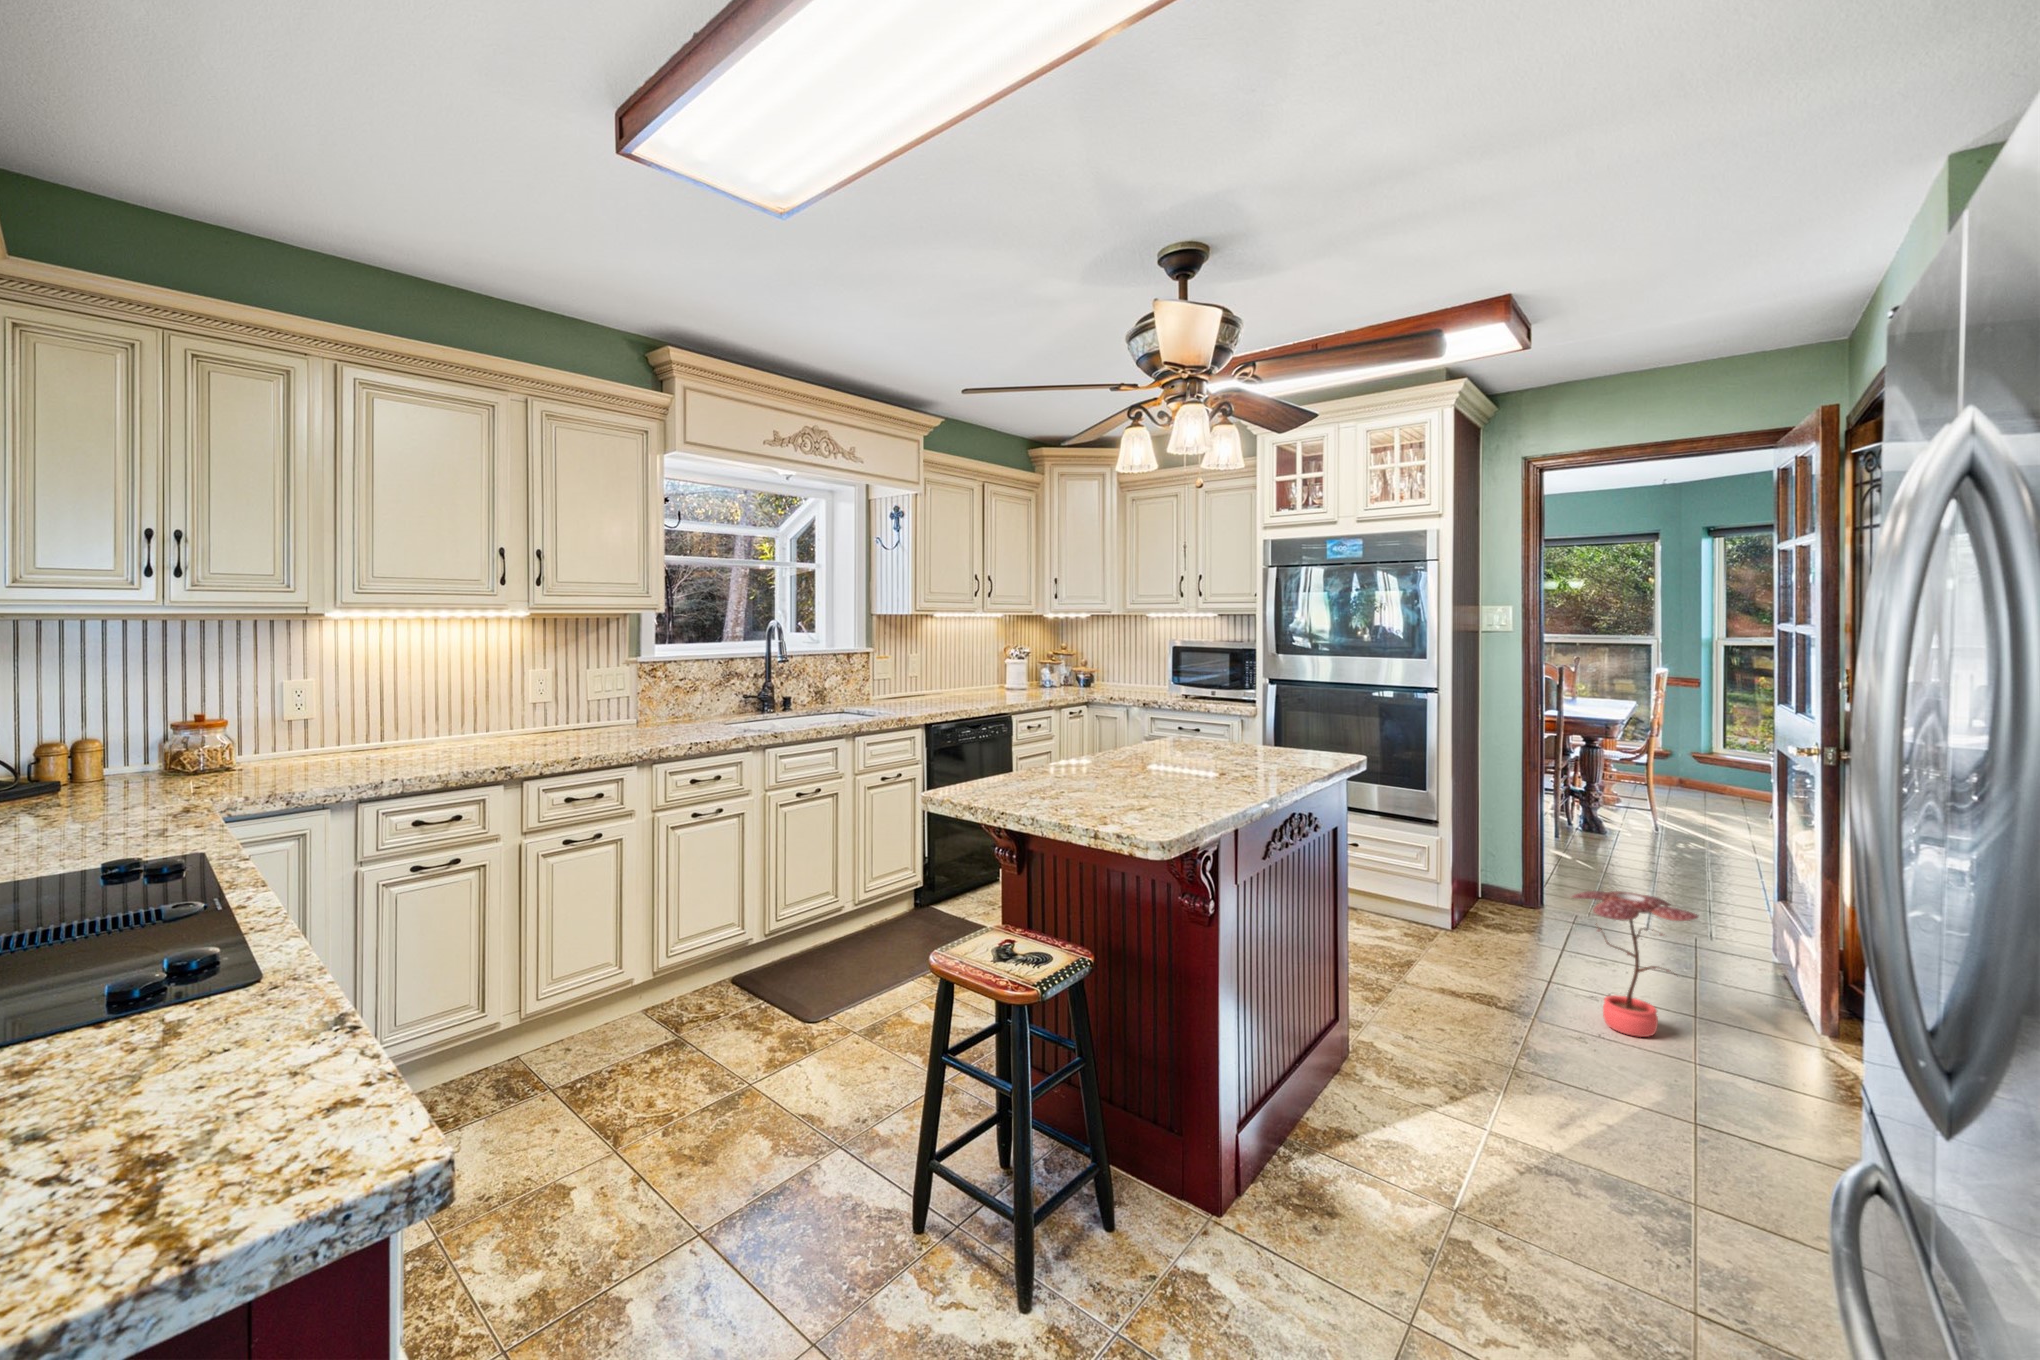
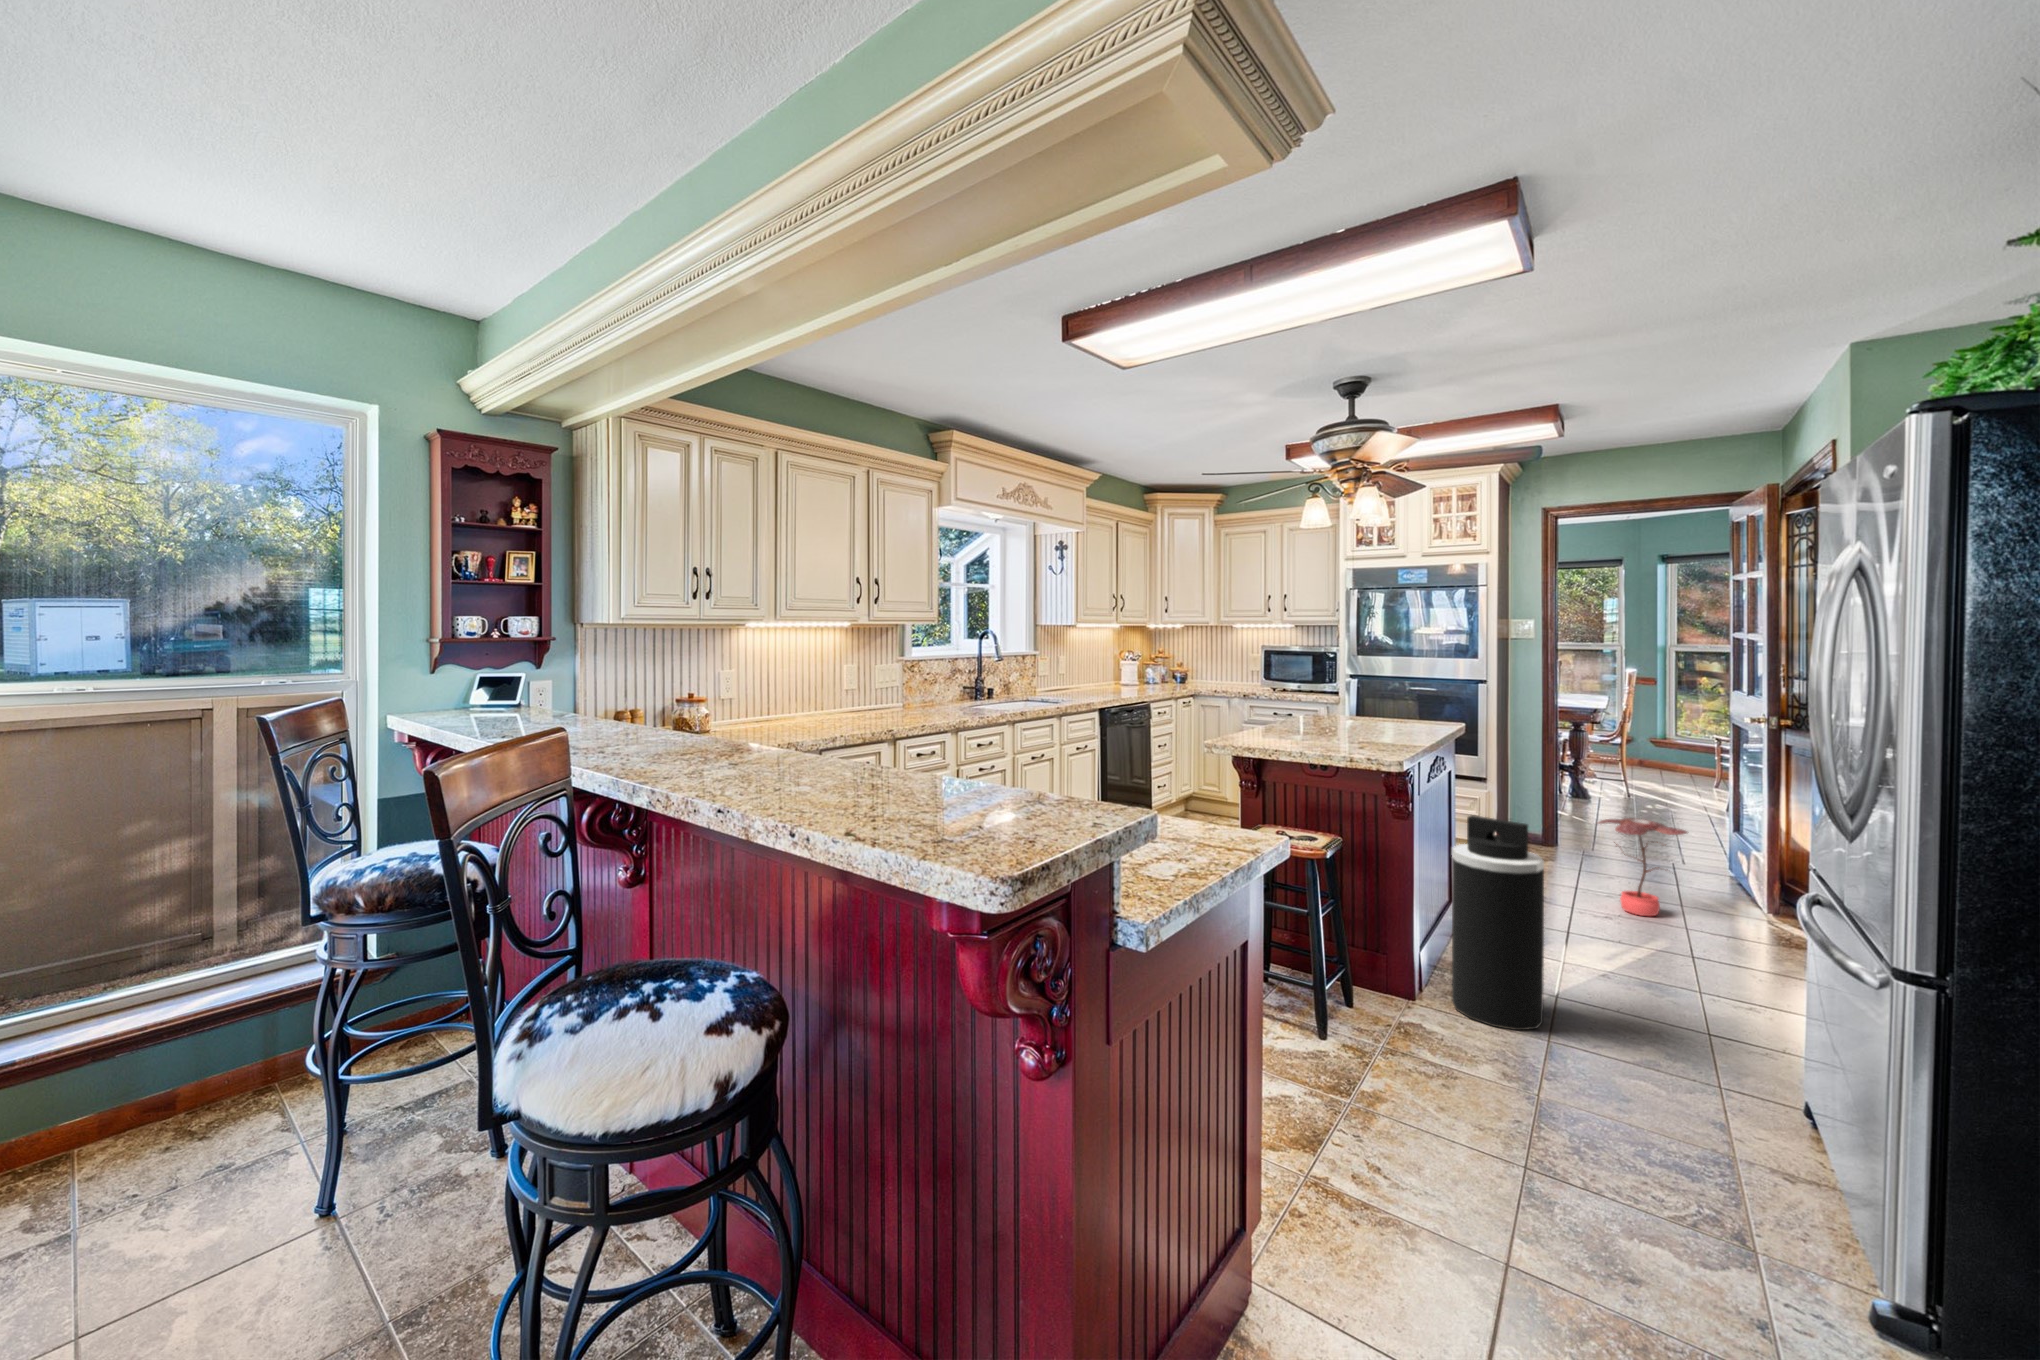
trash can: none [1285,918,1420,1288] -> present [1452,815,1544,1030]

